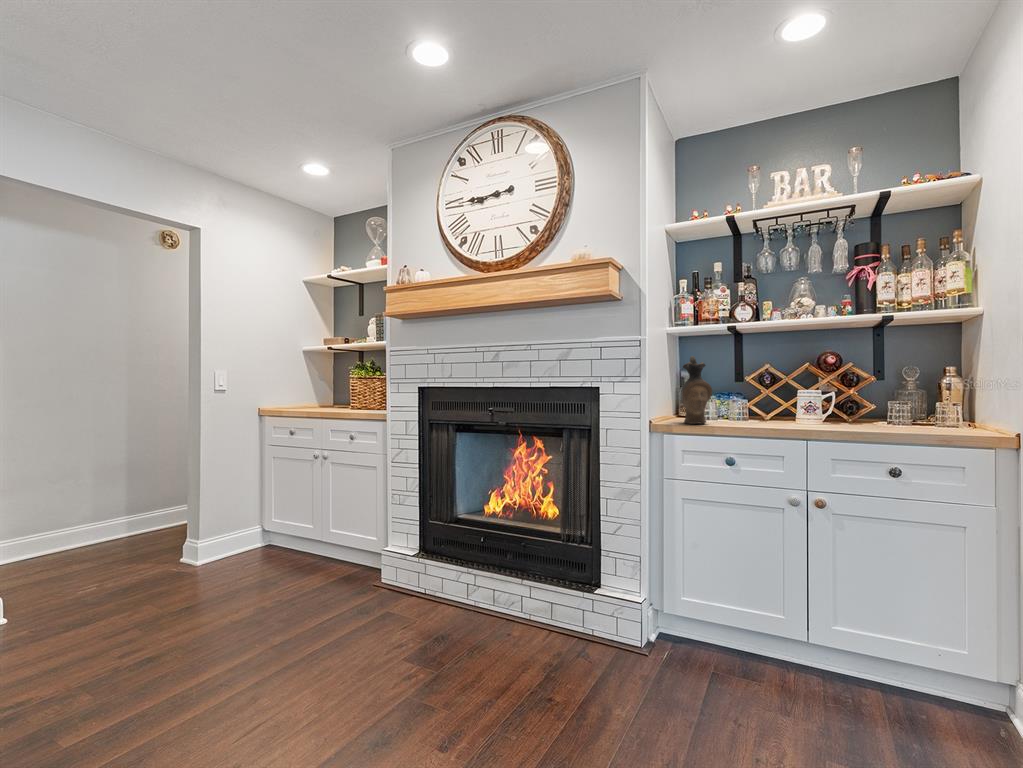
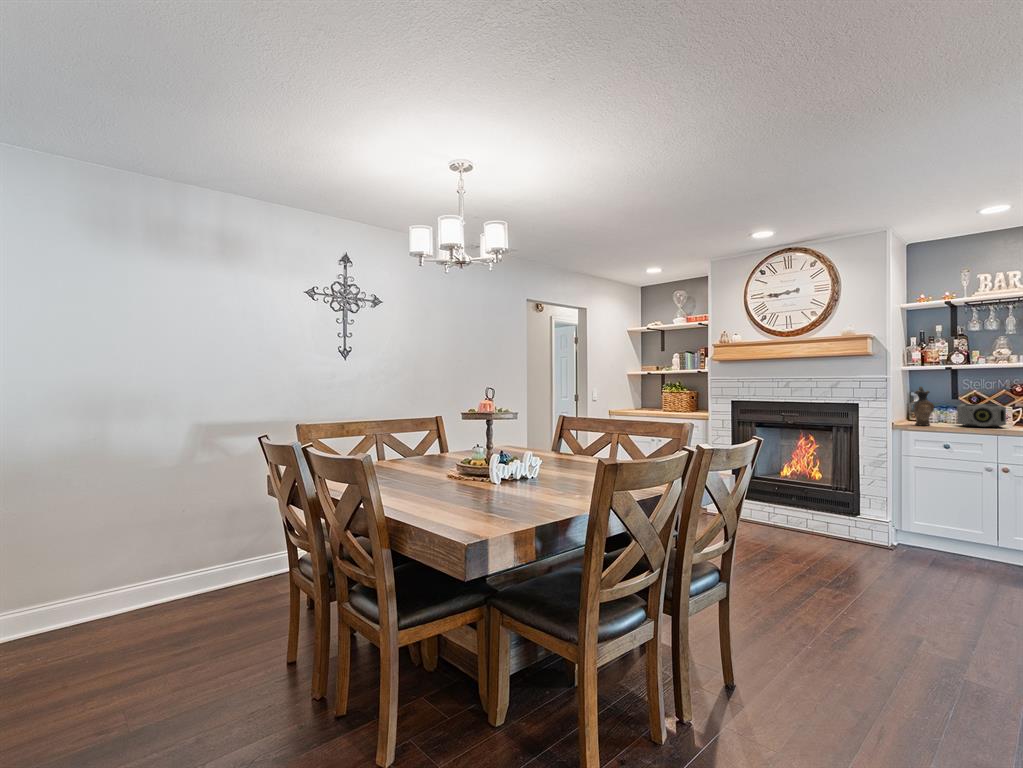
speaker: none [745,385,819,424] -> present [957,404,1006,427]

